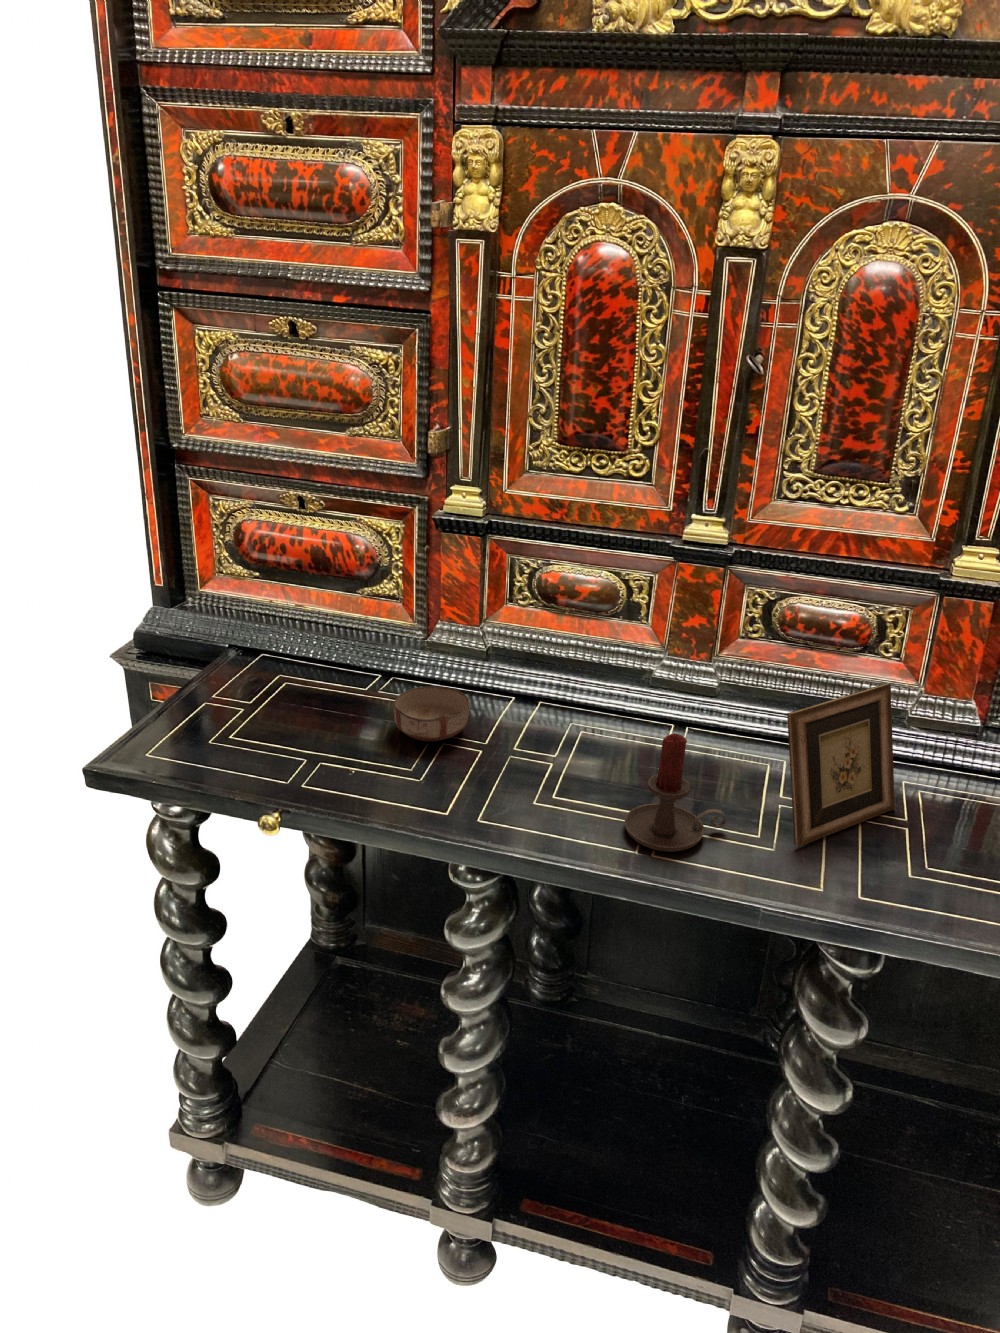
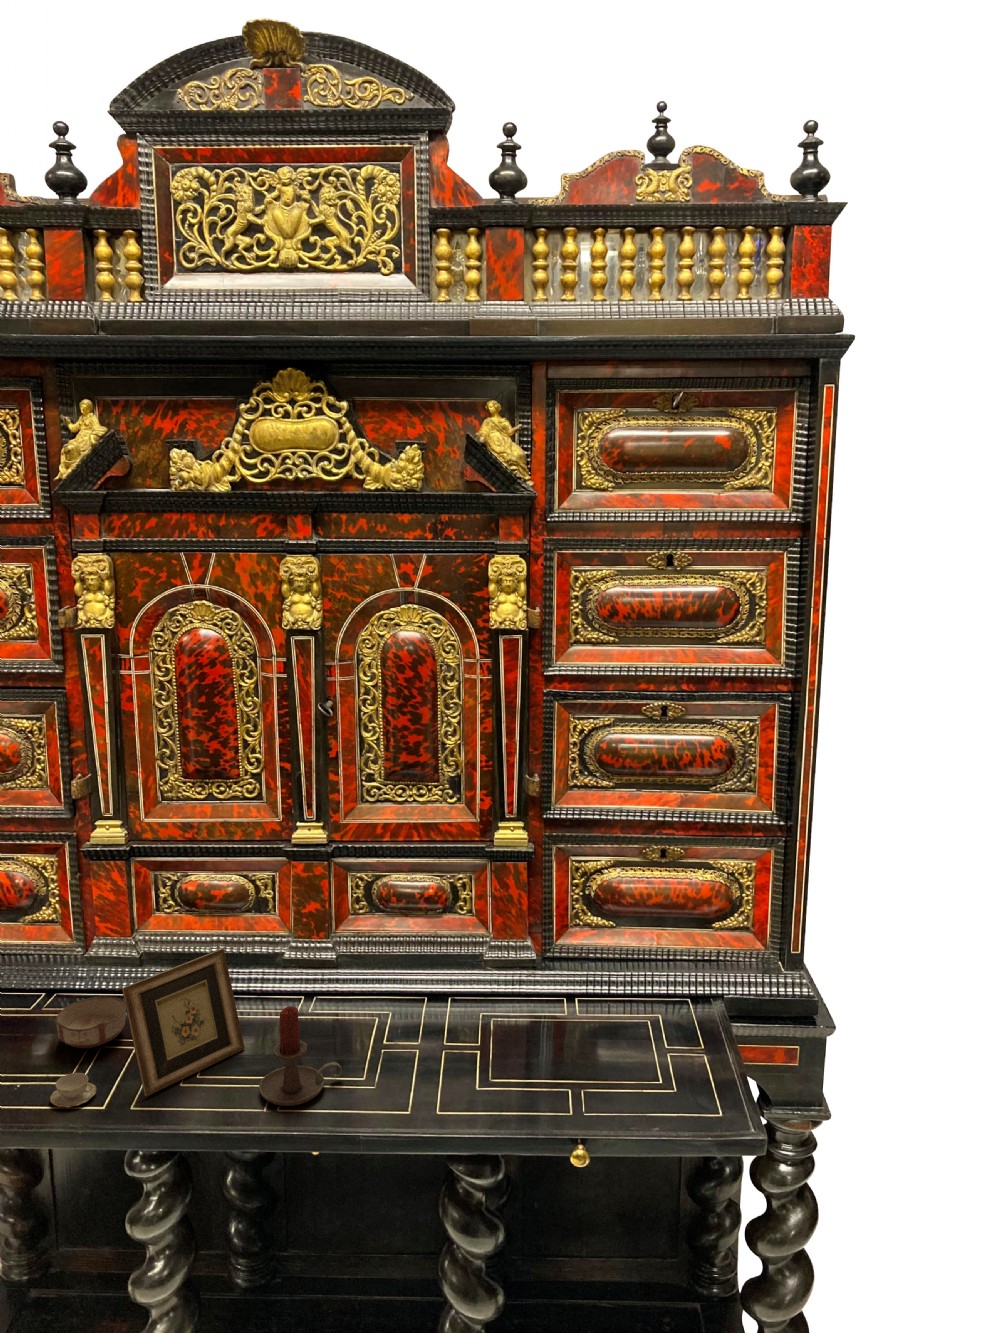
picture frame: present [787,683,895,847] -> present [122,949,245,1096]
teacup: none [385,767,436,803] -> present [50,1073,96,1107]

